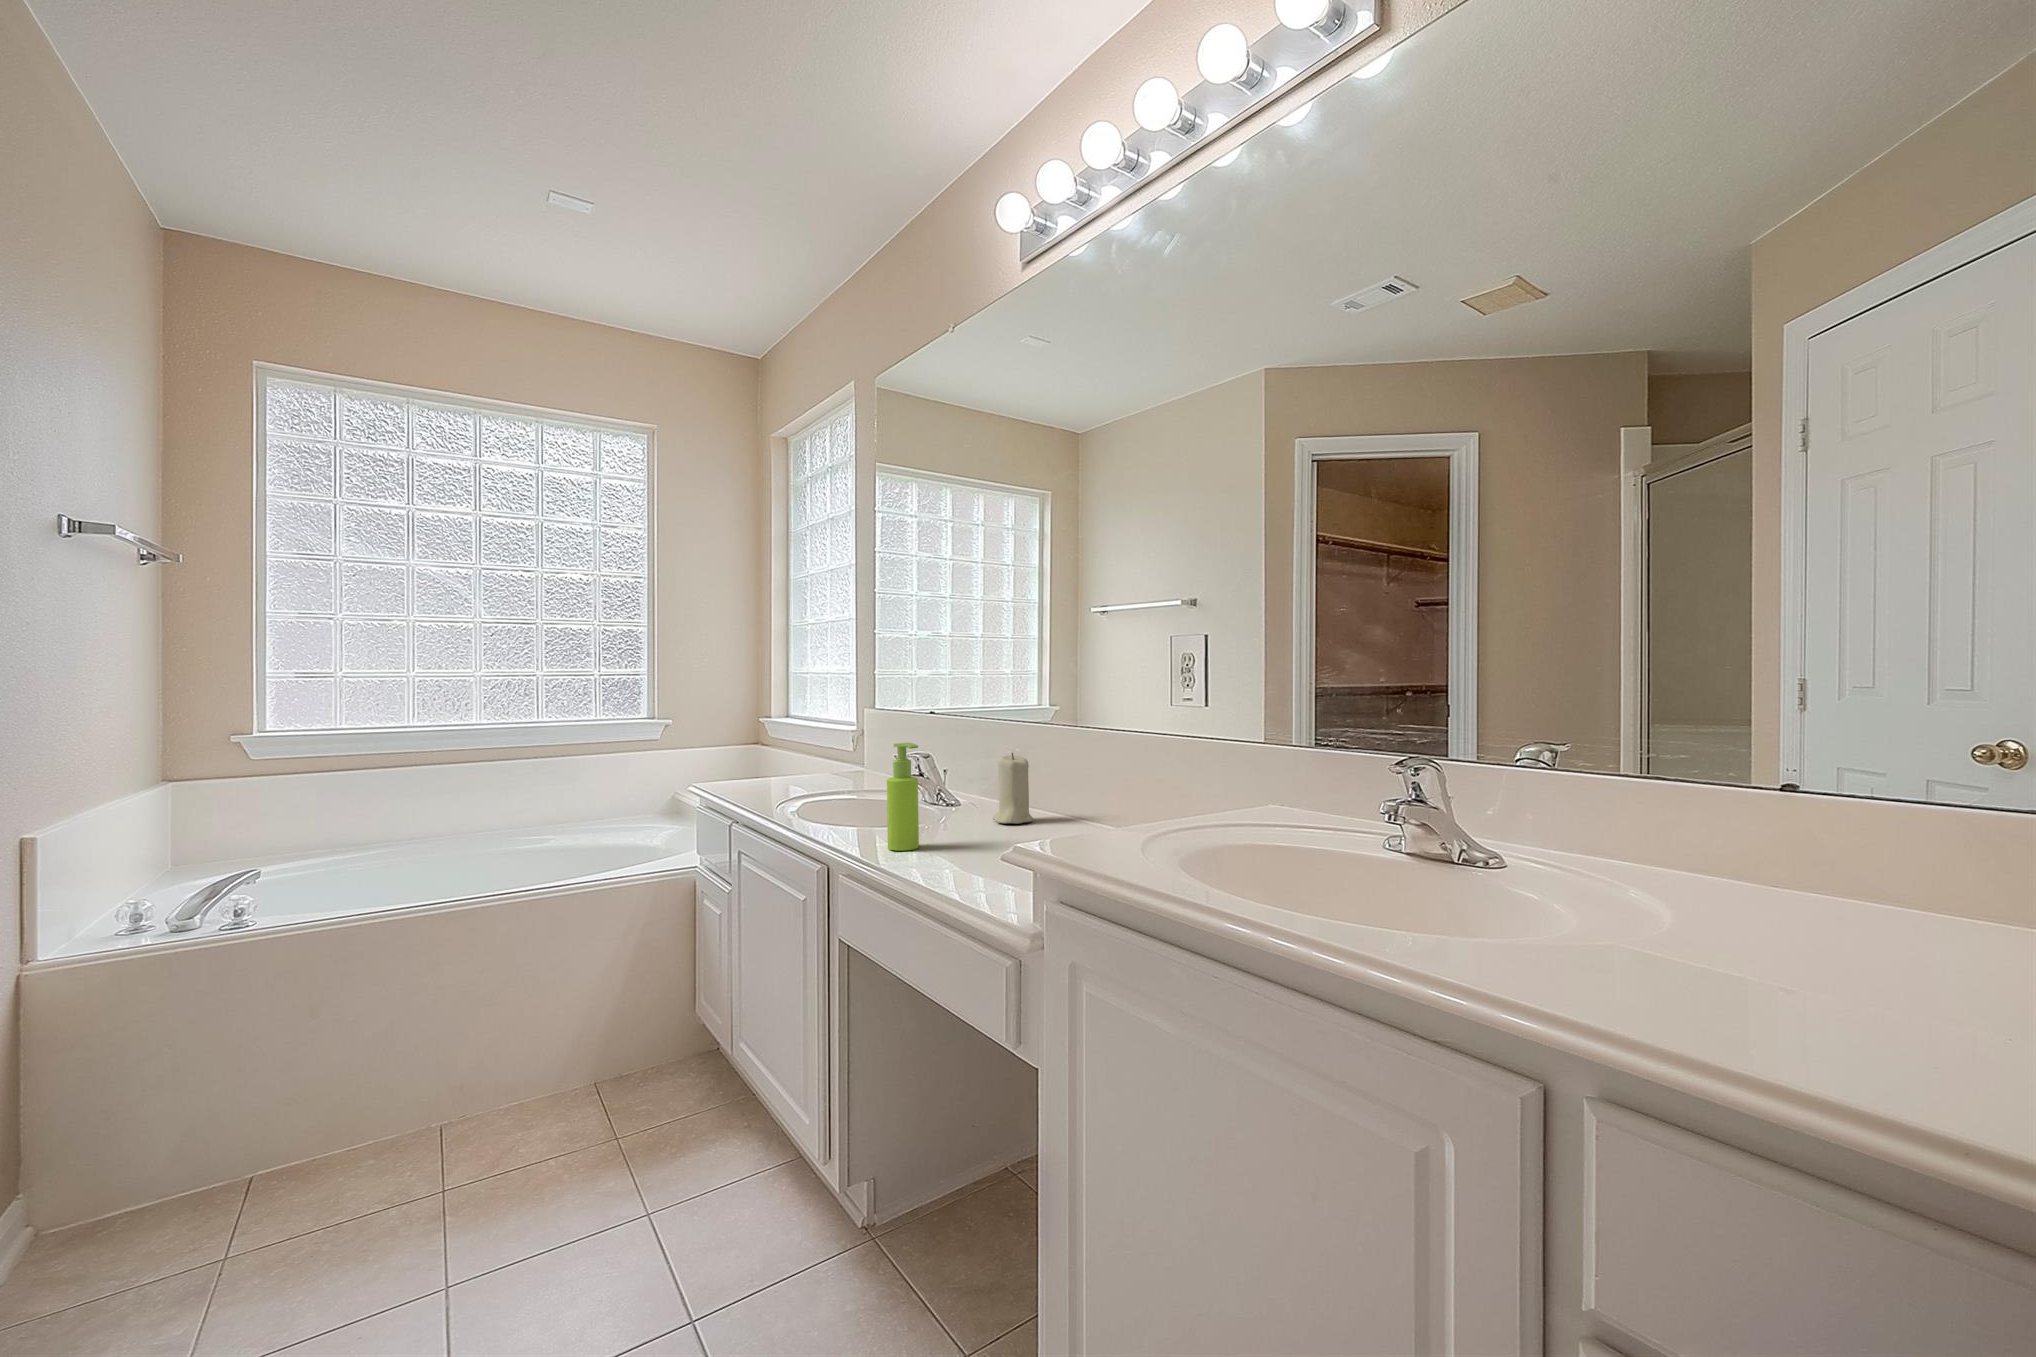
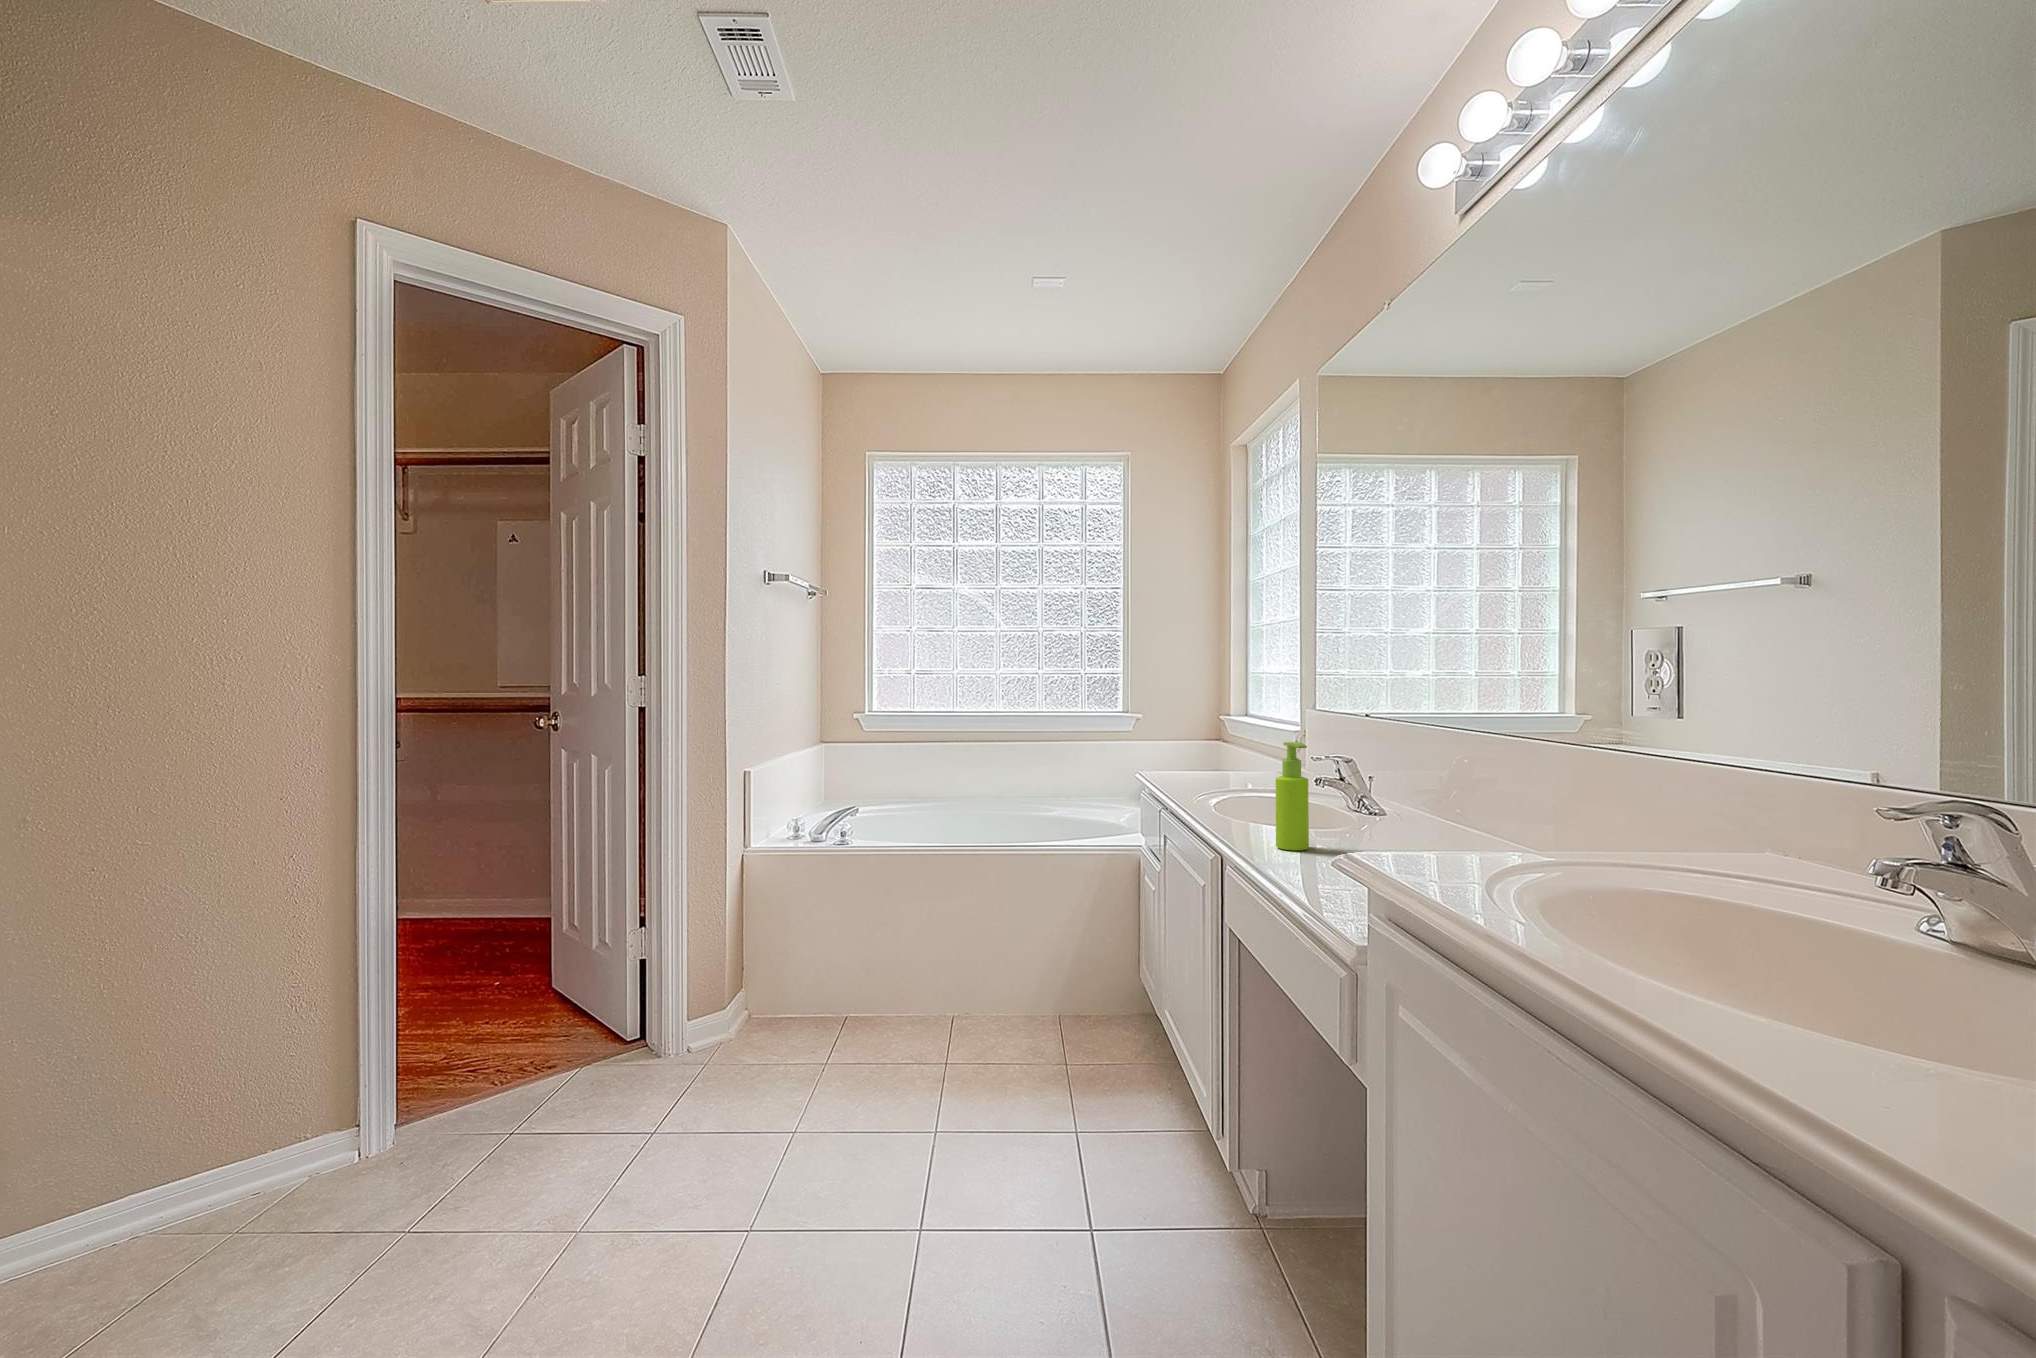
candle: present [993,753,1033,824] -> none [1410,761,1458,839]

